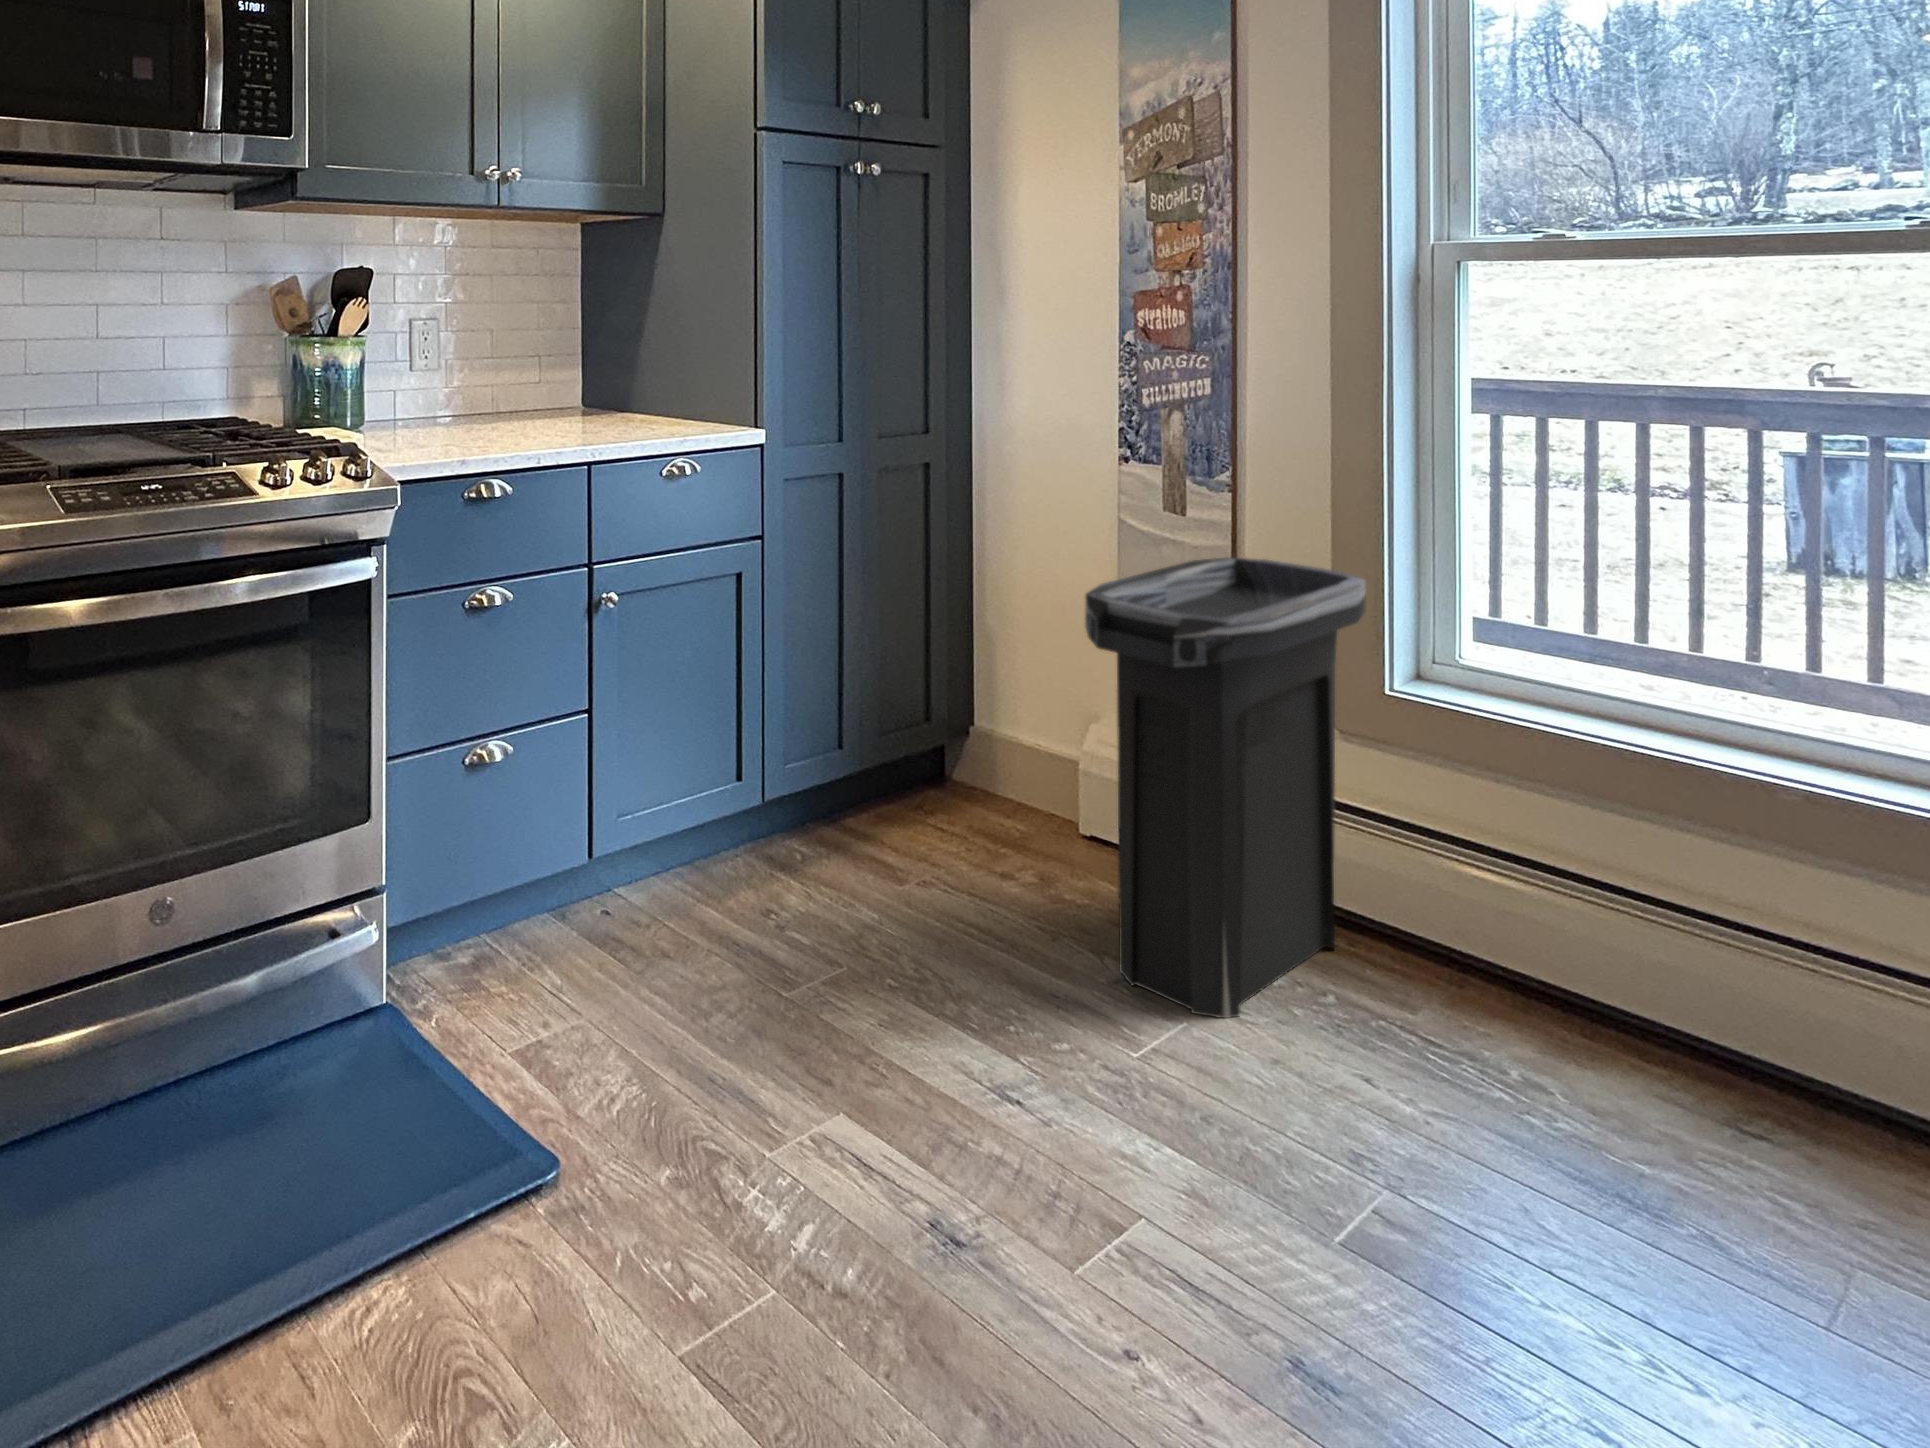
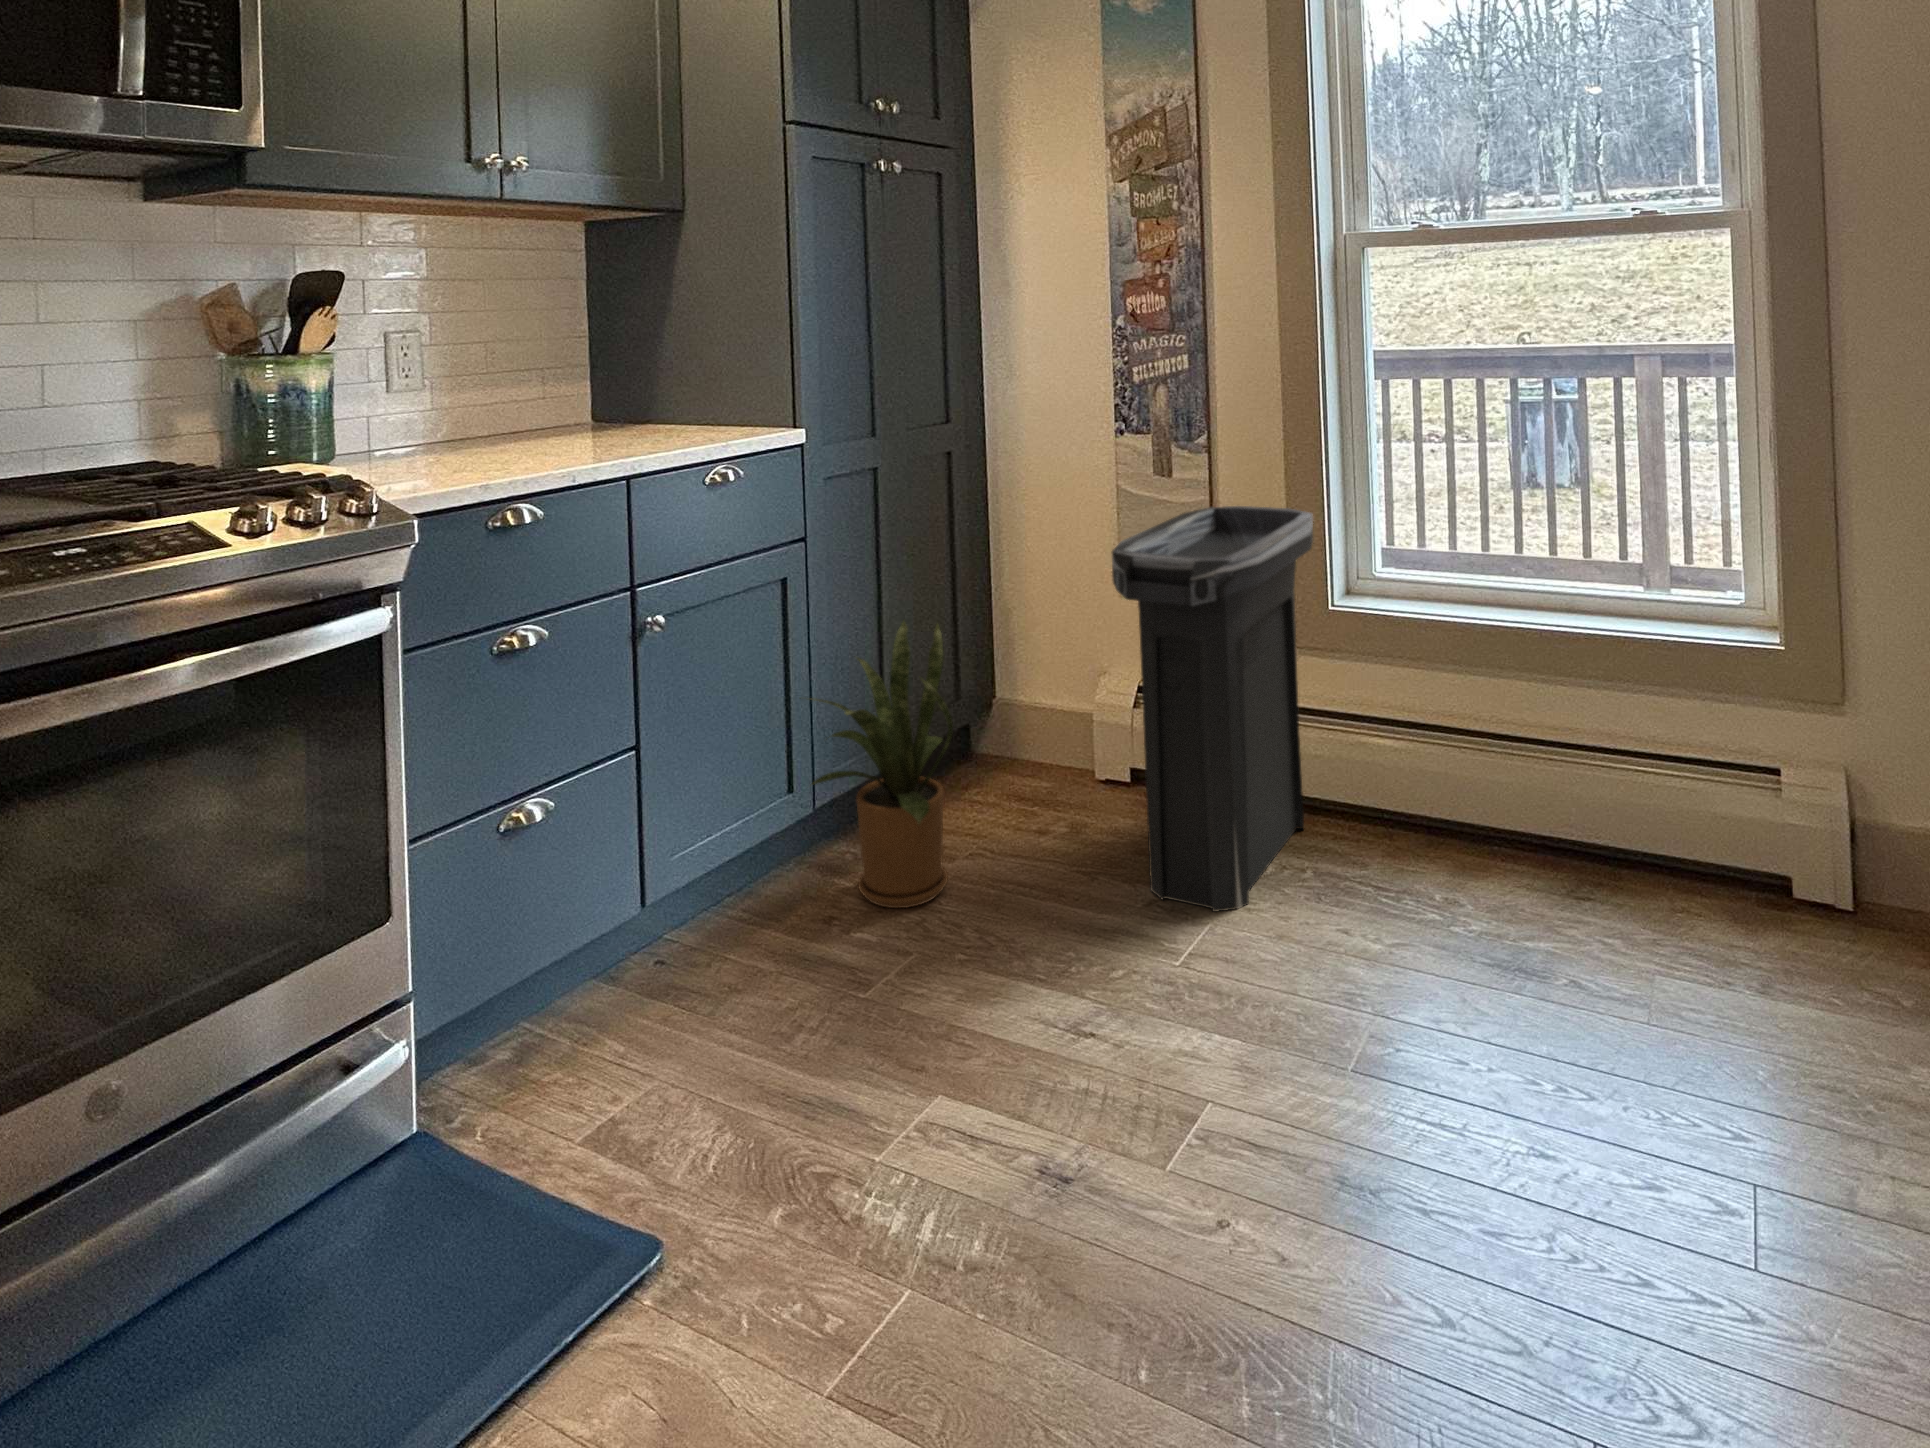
house plant: none [742,632,899,924] -> present [812,620,953,908]

